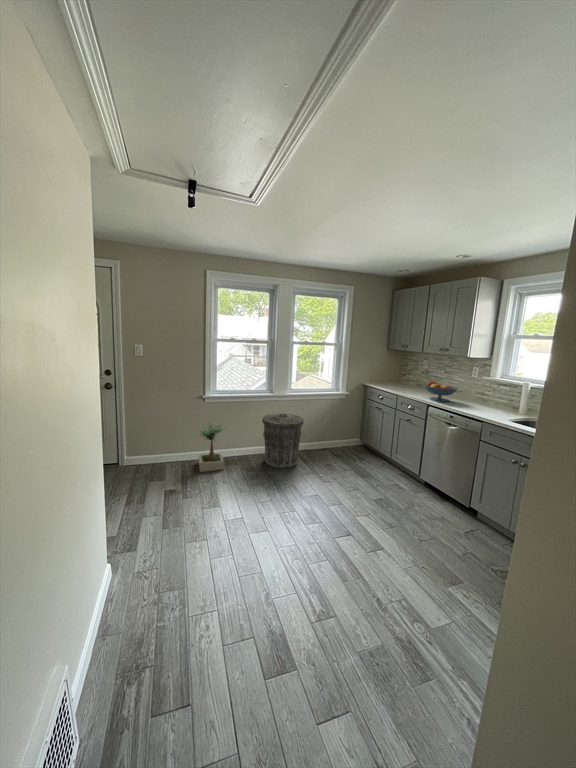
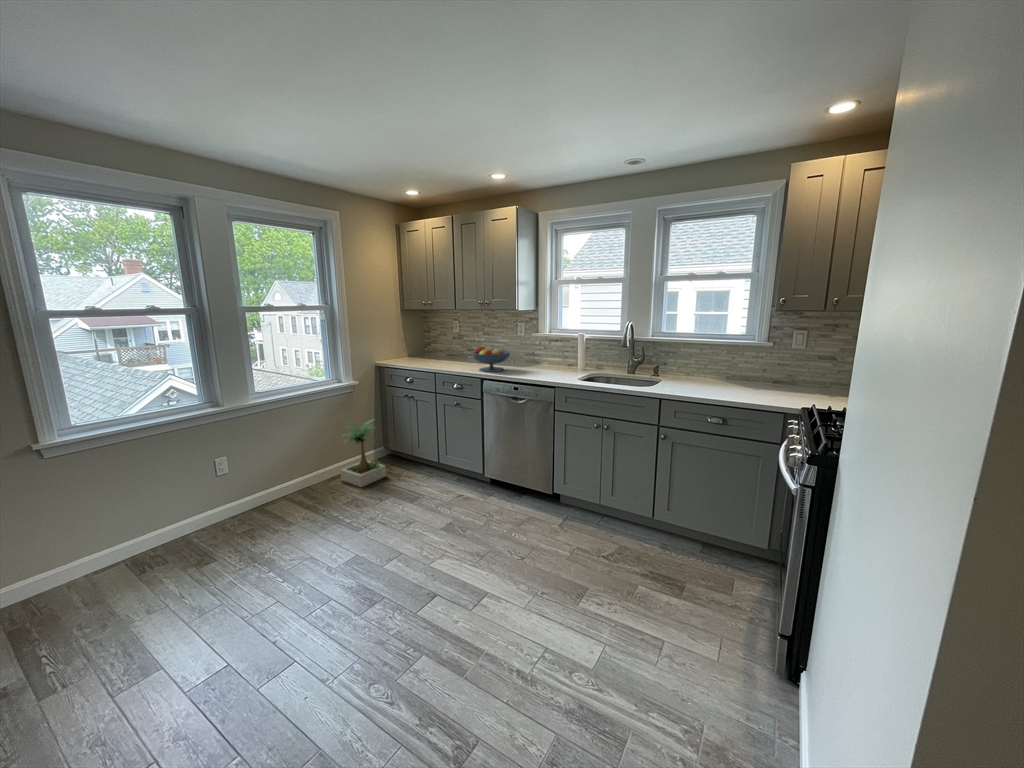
trash can: present [262,414,304,468] -> none [209,436,297,539]
potted plant: present [198,425,224,472] -> present [340,419,386,487]

